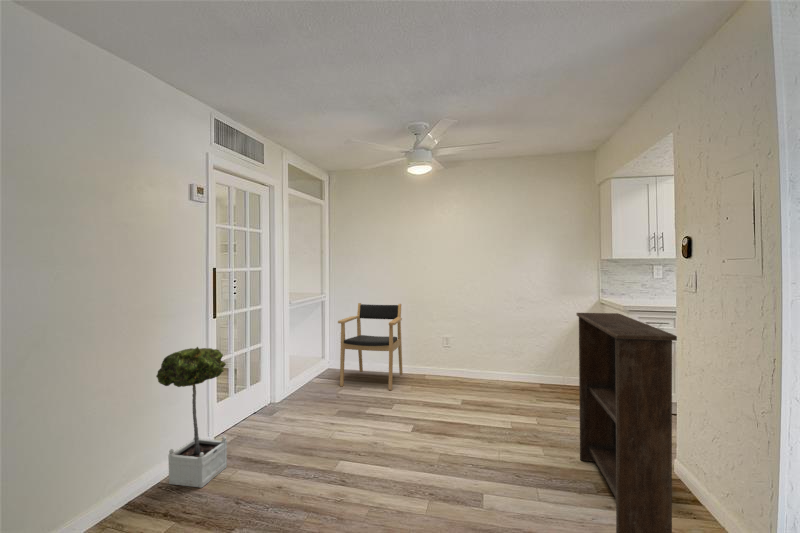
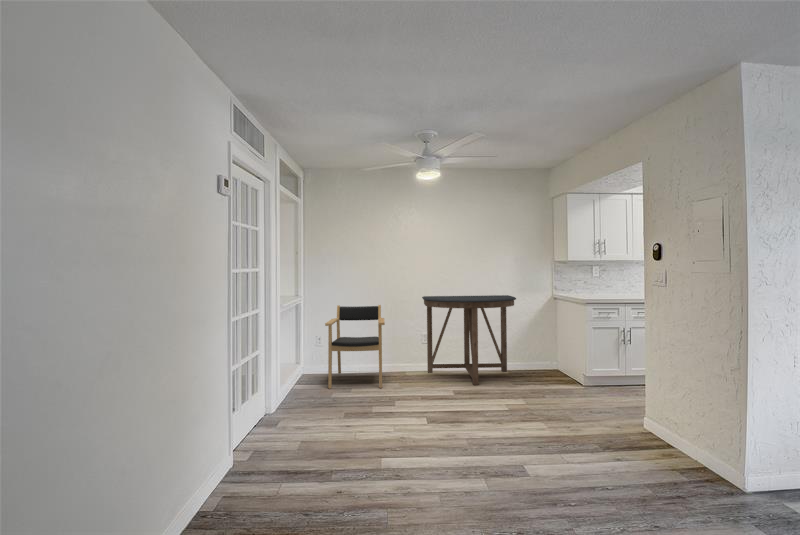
console table: none [442,296,549,397] -> present [422,295,516,385]
bookshelf: present [576,313,677,533] -> none [572,305,683,482]
potted tree: present [156,347,227,488] -> none [200,353,270,510]

